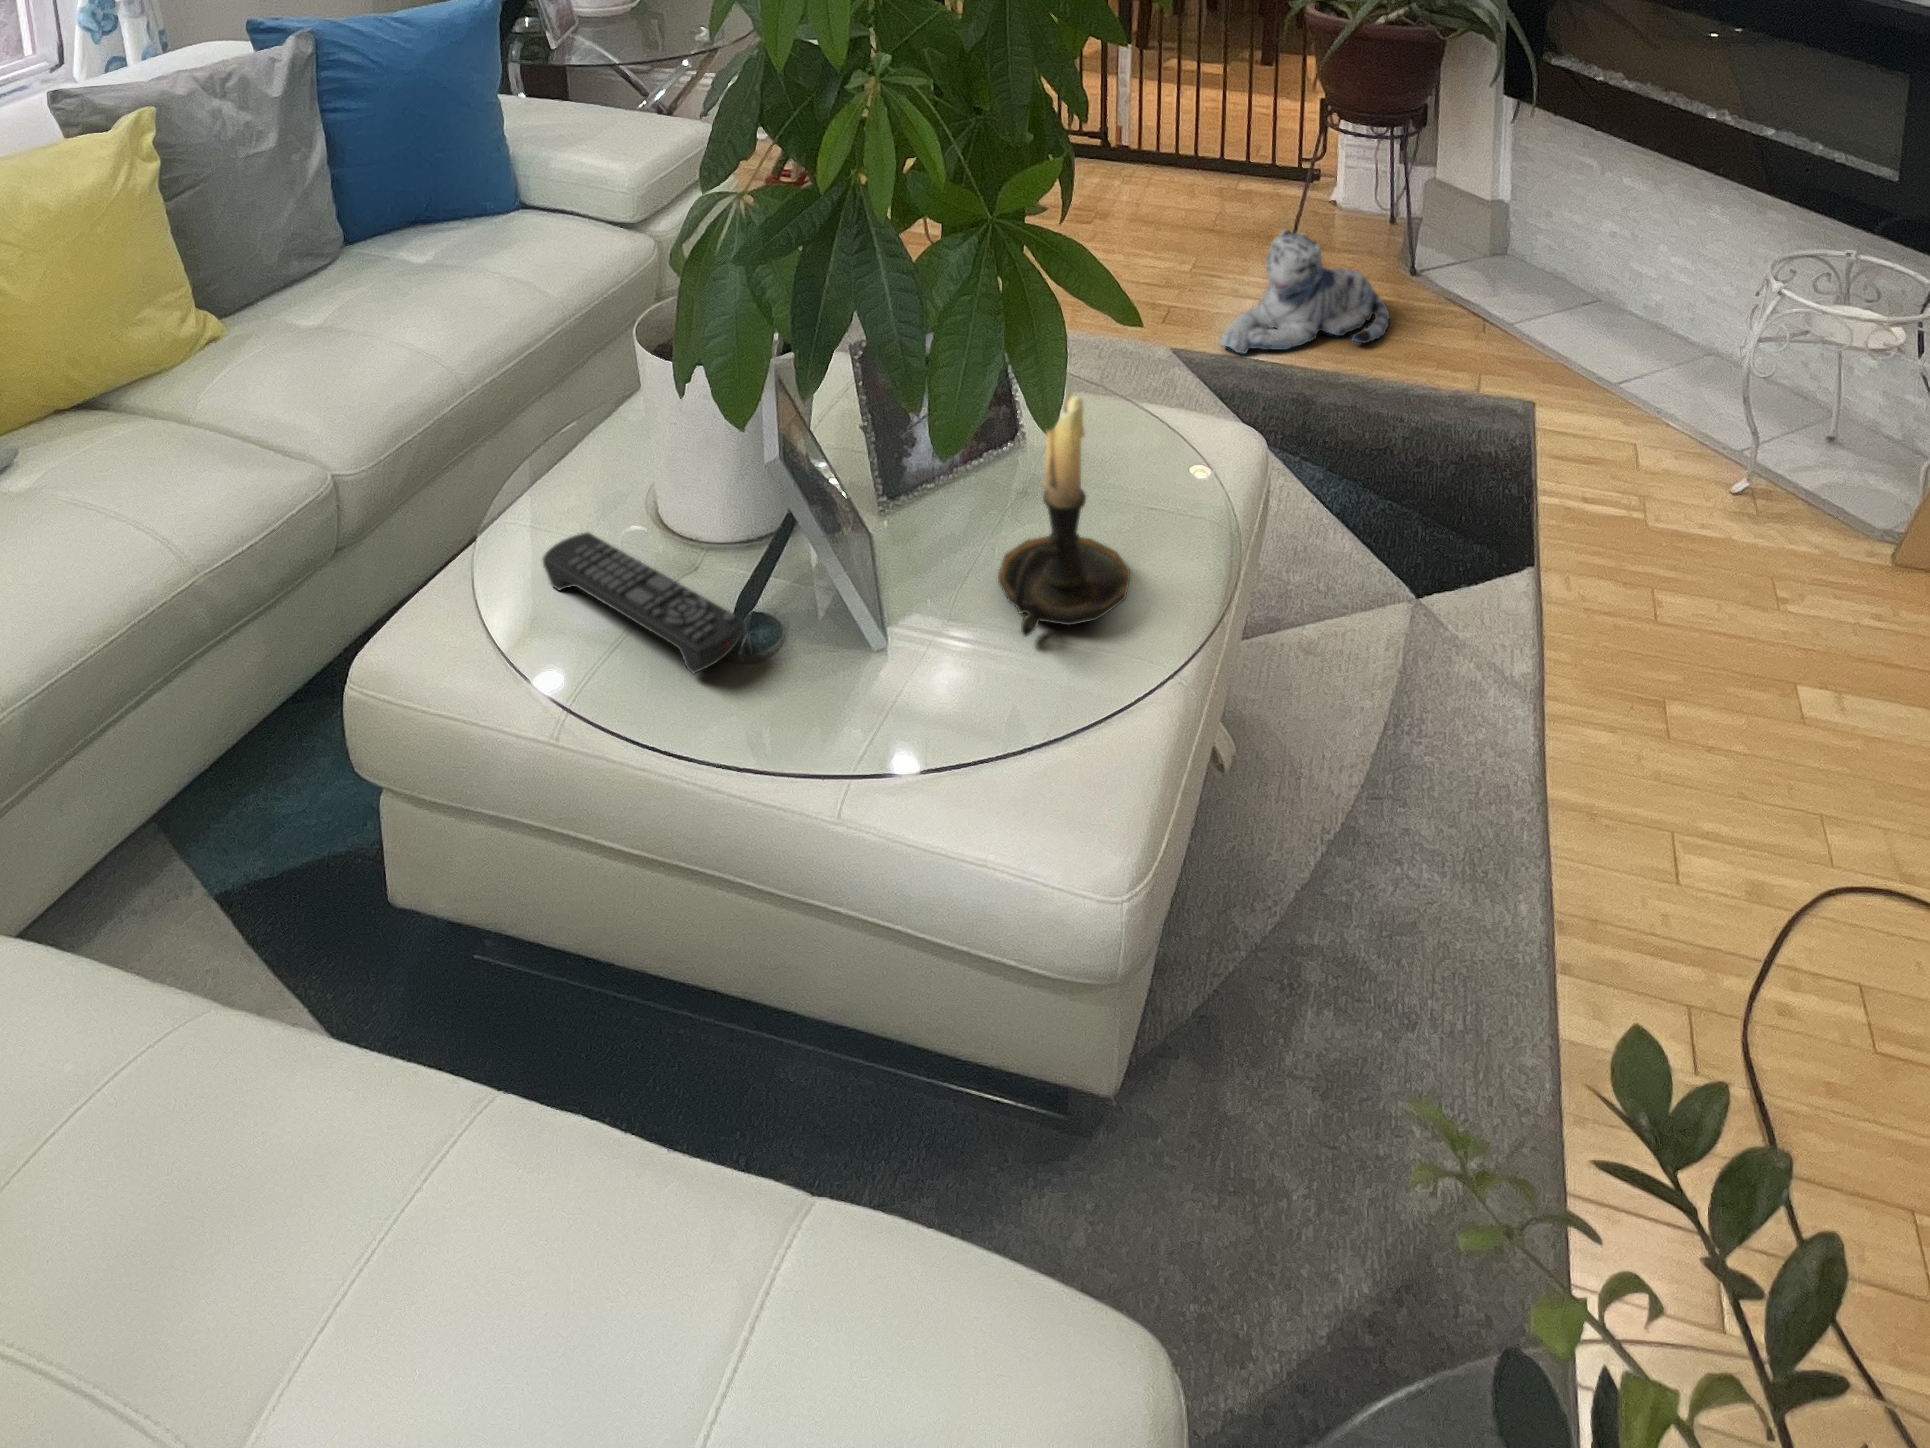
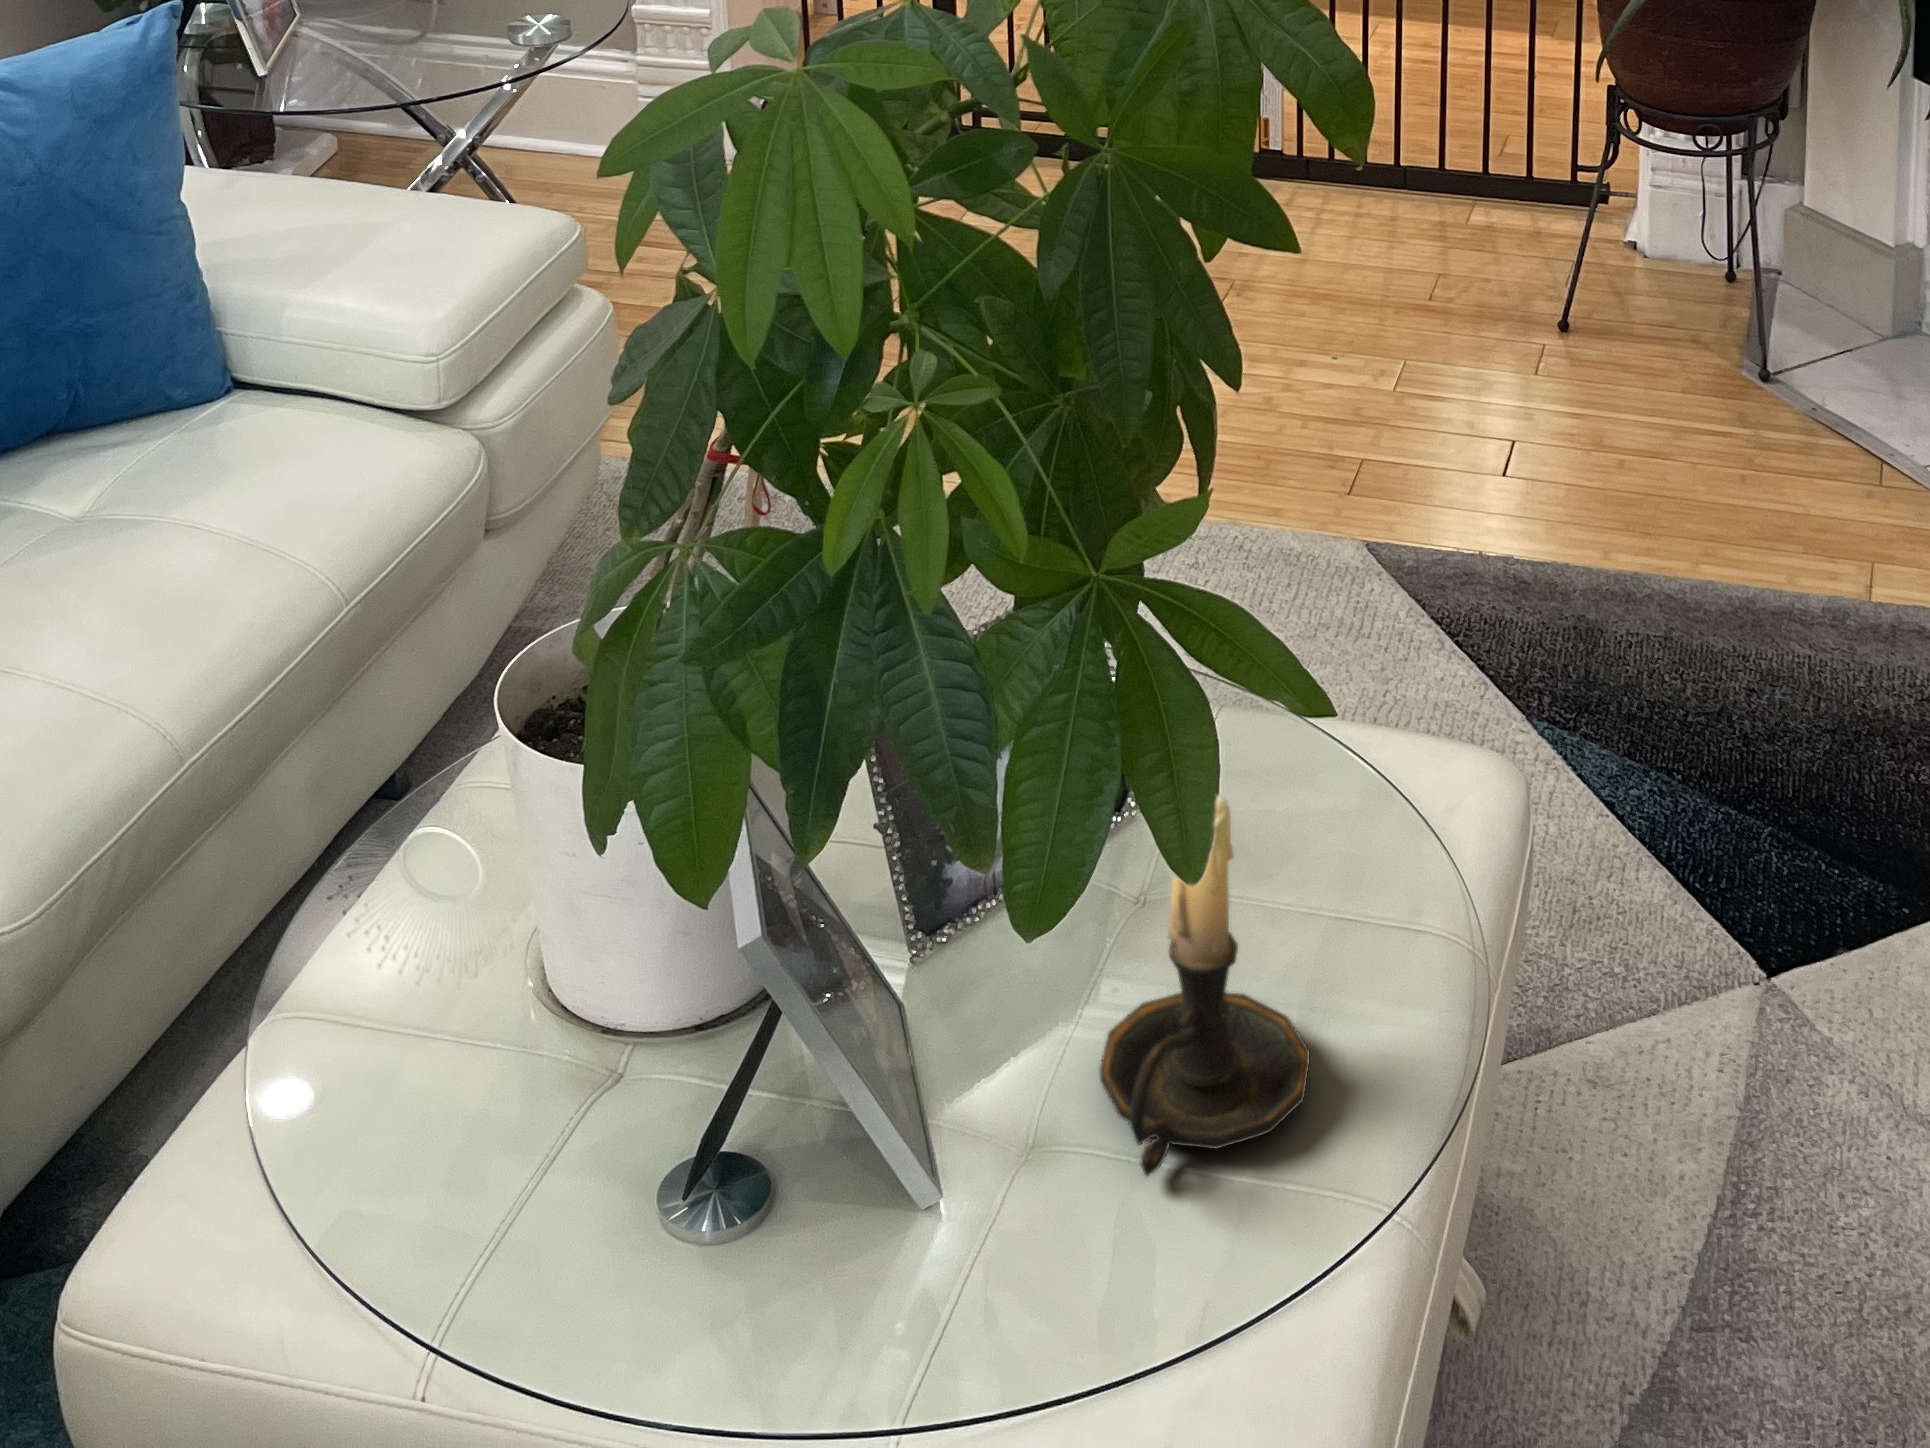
plush toy: present [1221,230,1390,354] -> none [1436,331,1717,545]
remote control: present [543,532,745,673] -> none [355,1037,700,1278]

